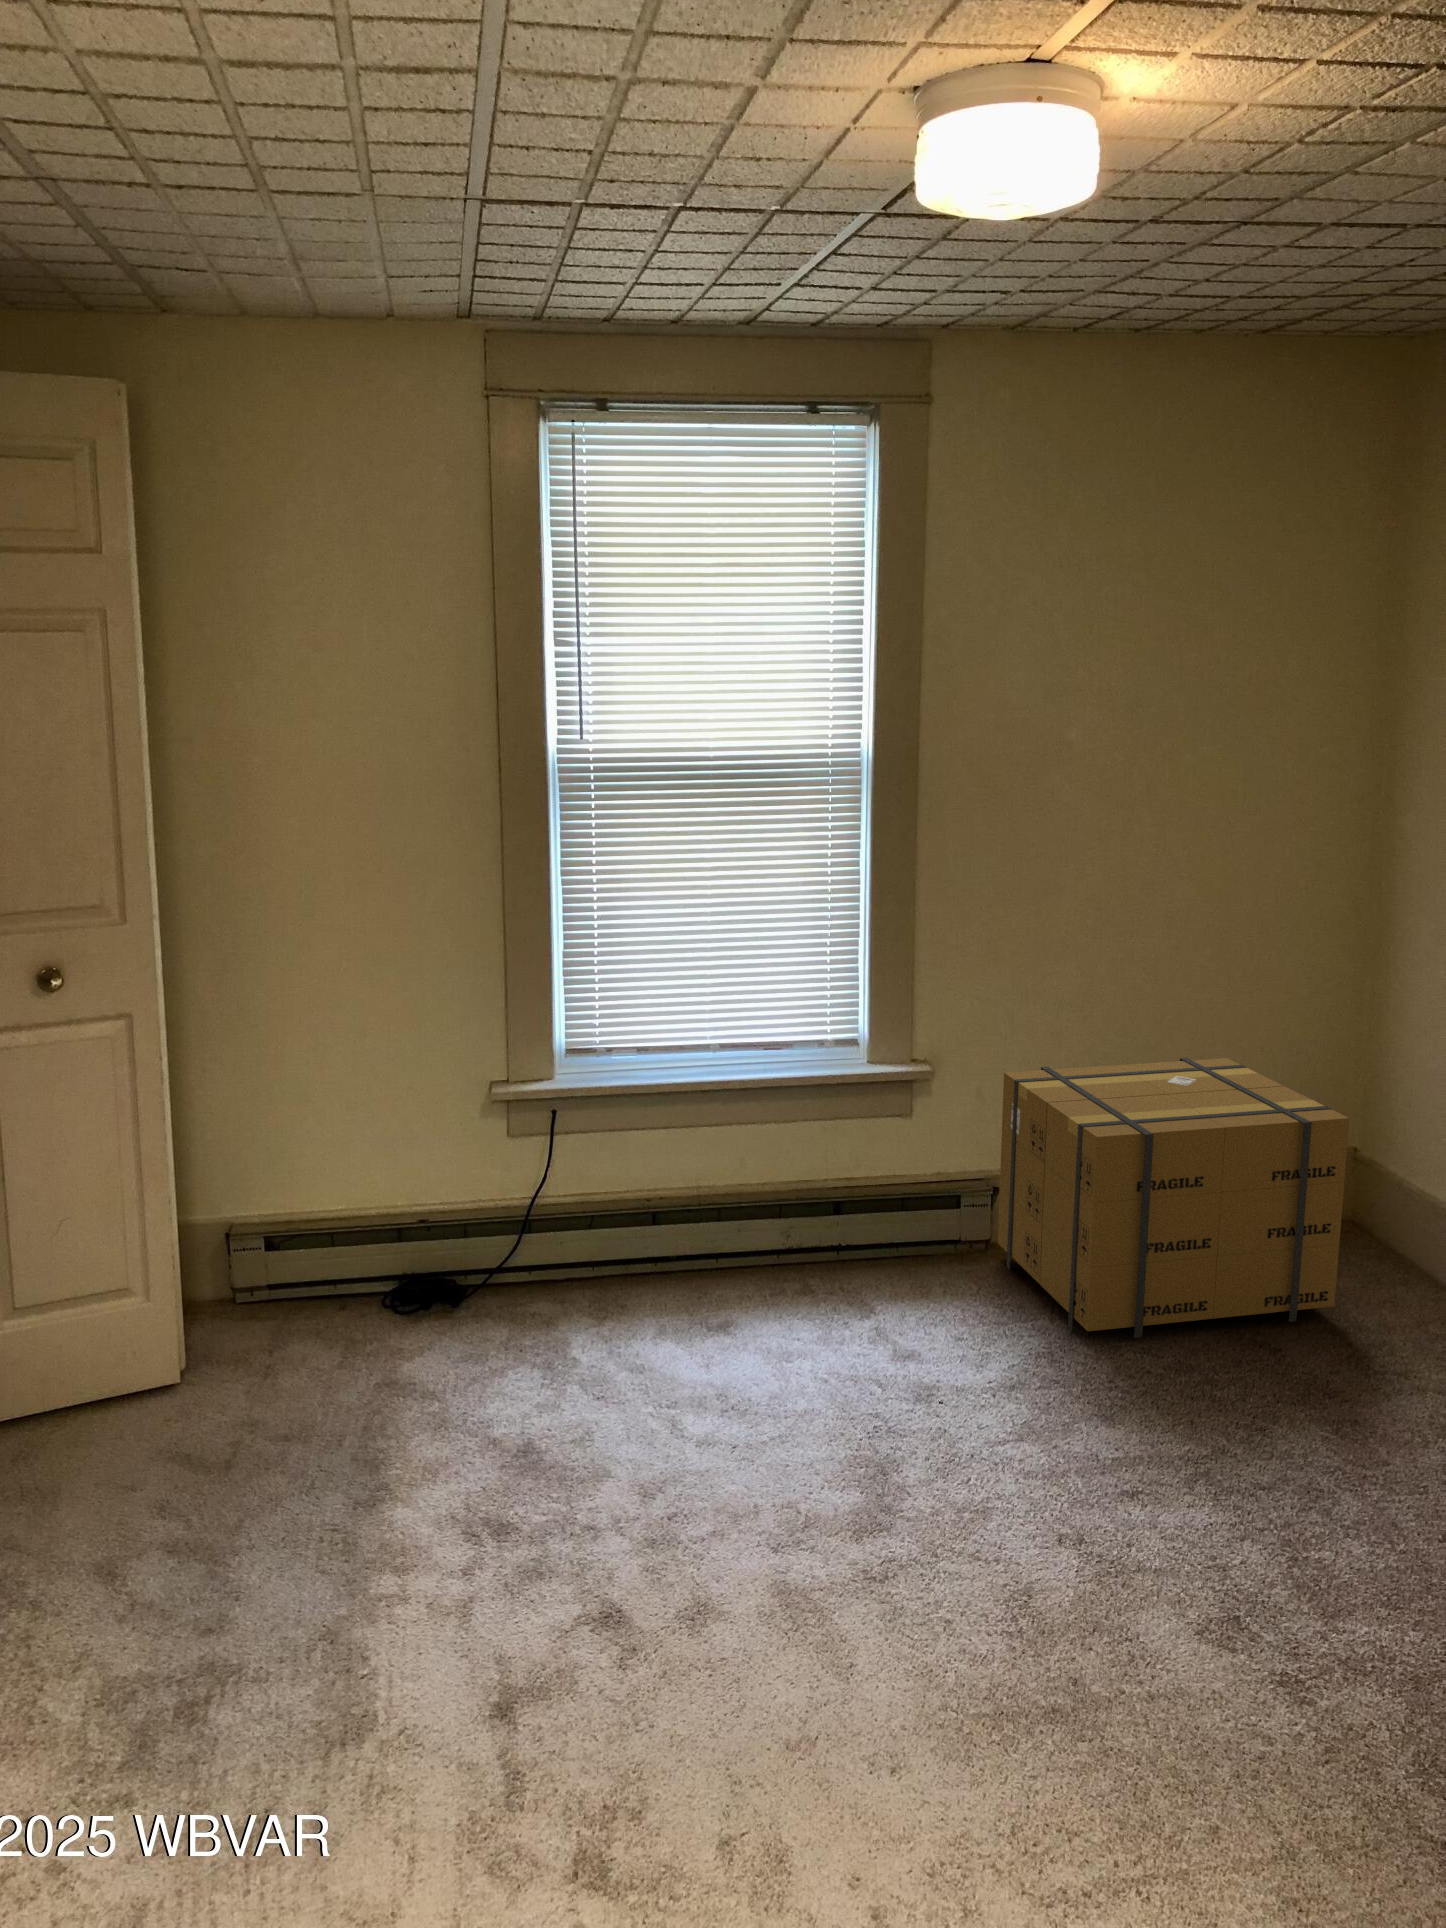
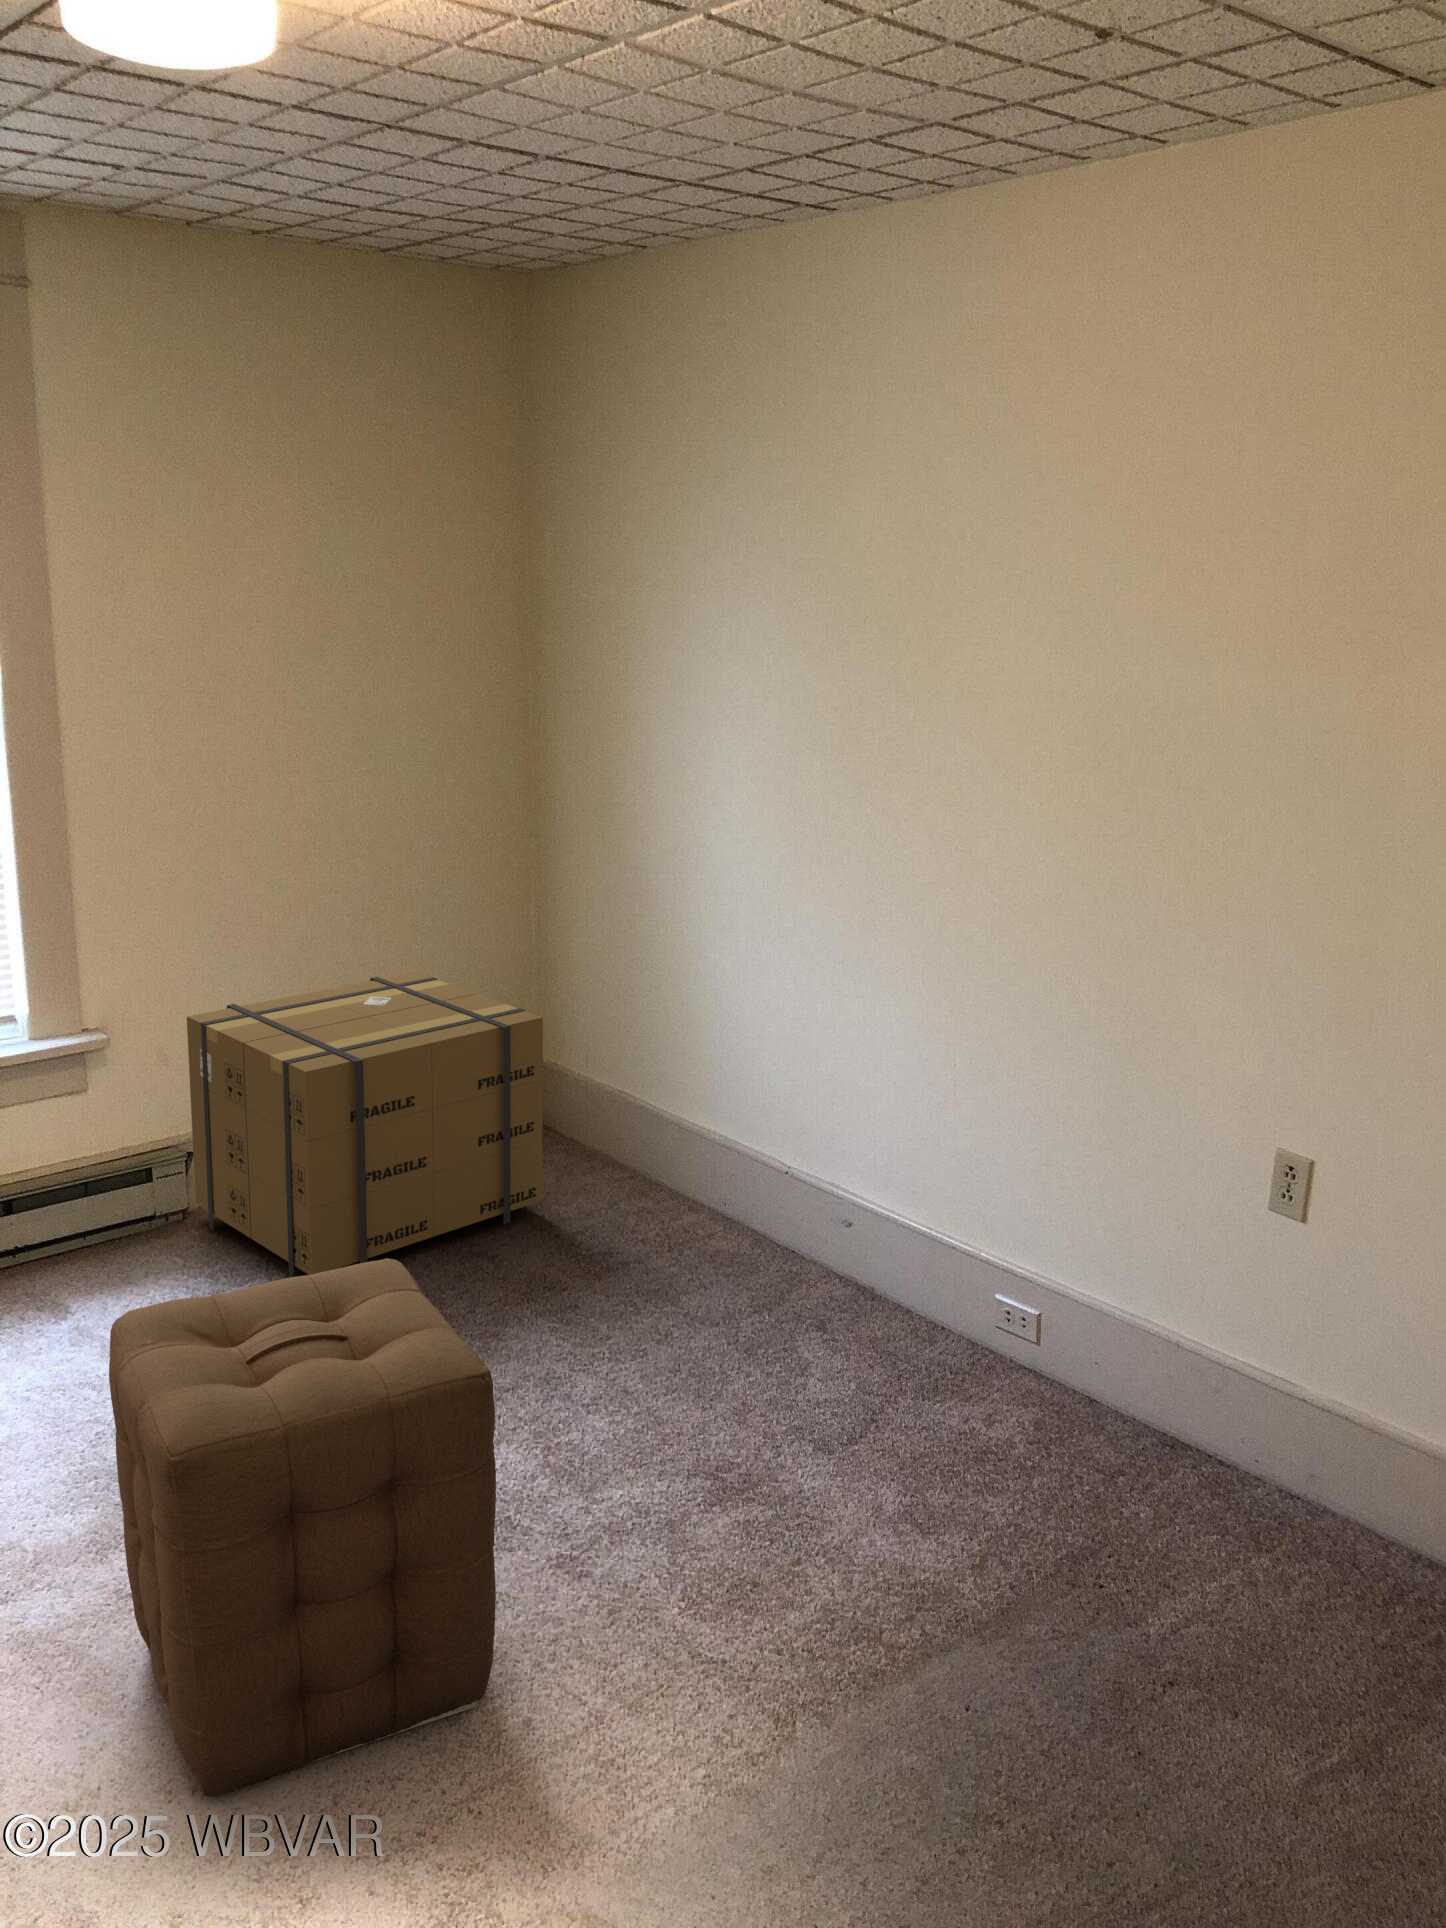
ottoman: none [867,1320,1207,1794] -> present [109,1258,496,1797]

